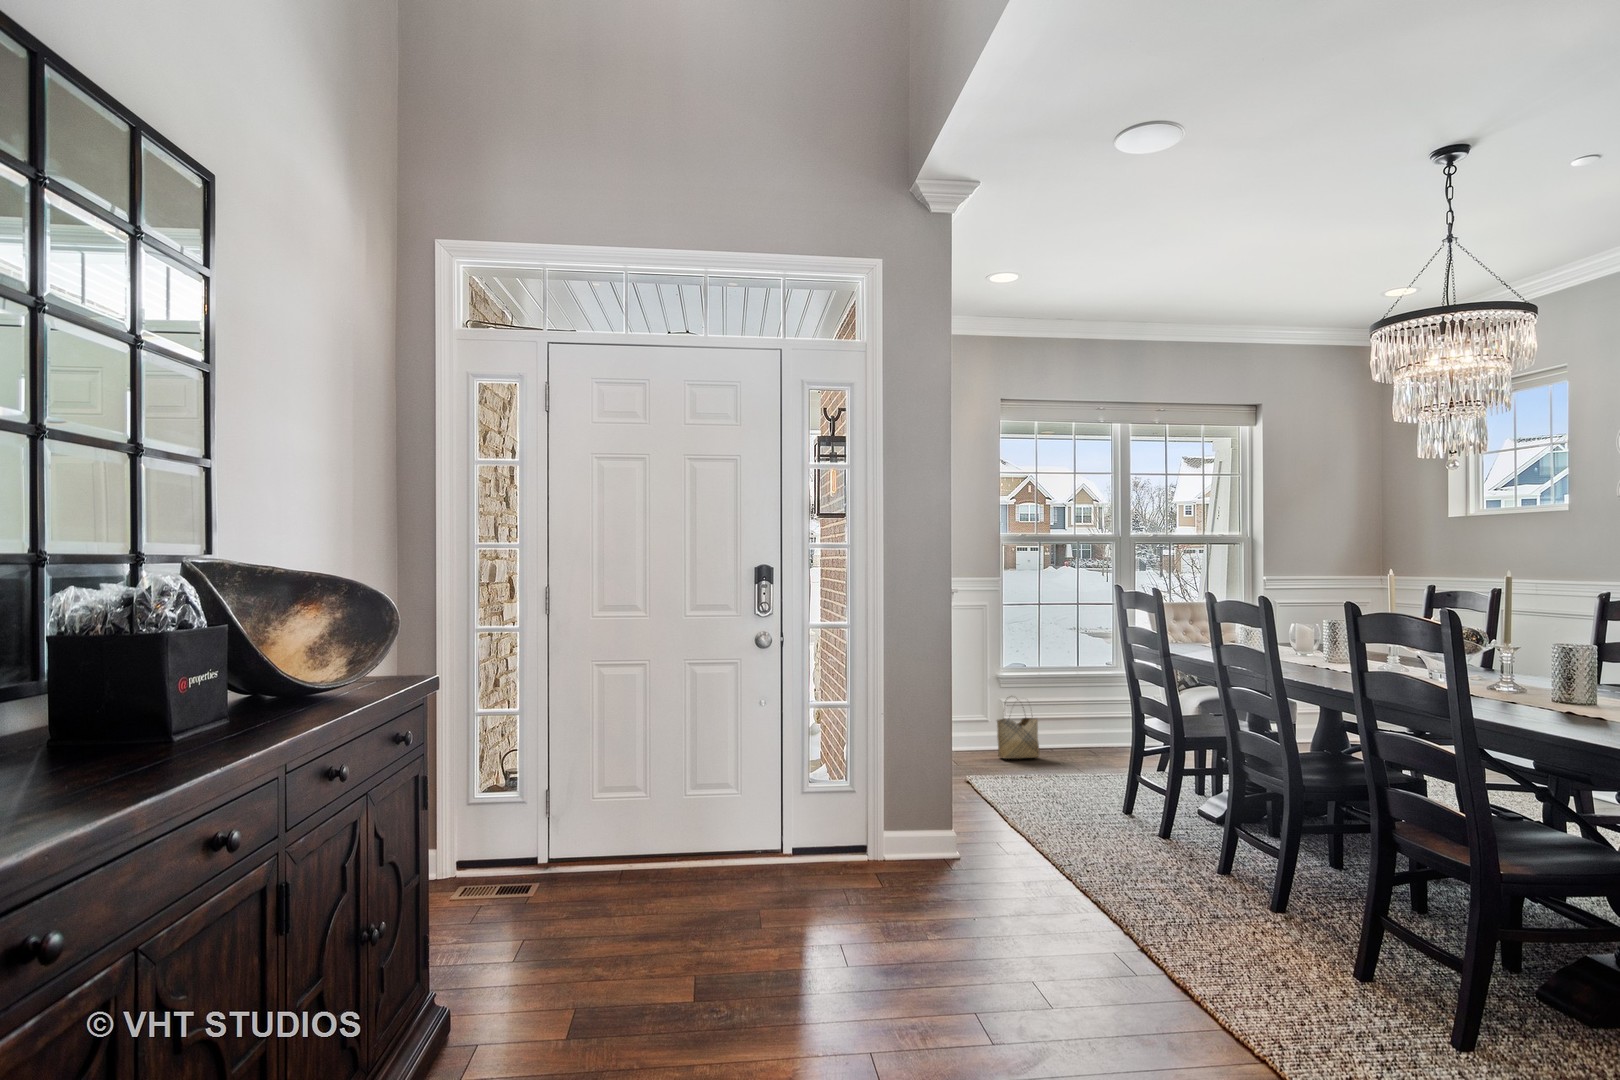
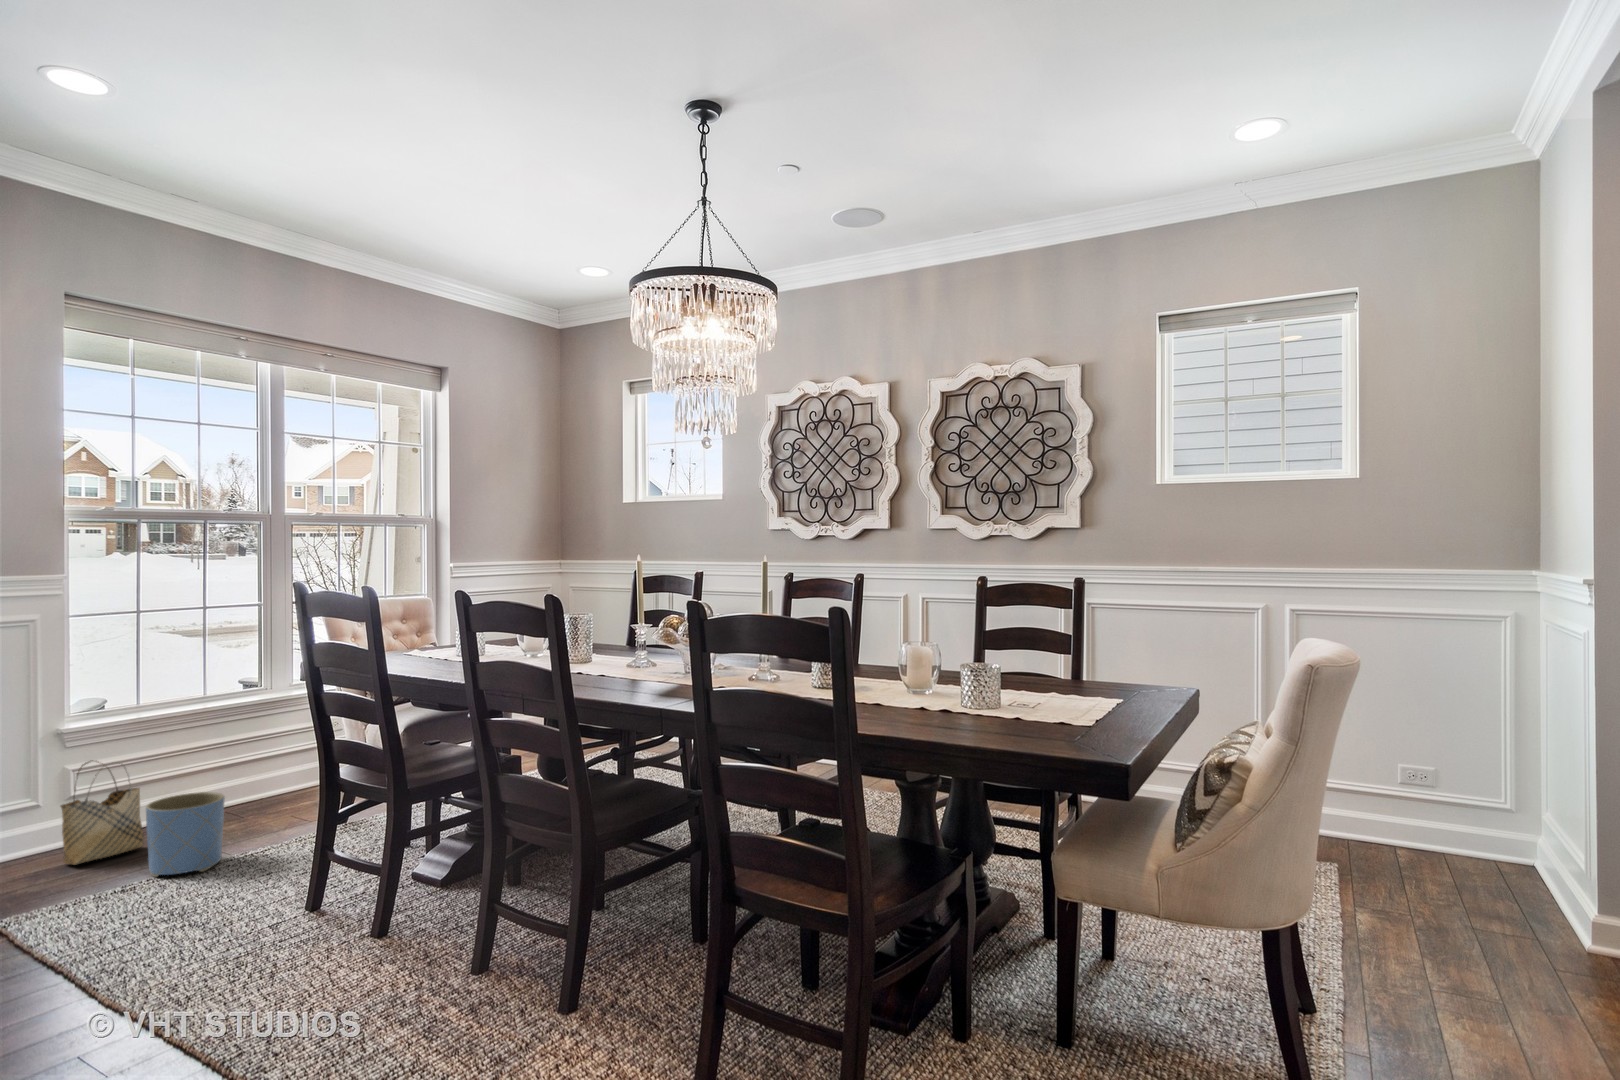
planter: none [1038,725,1083,778] -> present [146,792,224,877]

